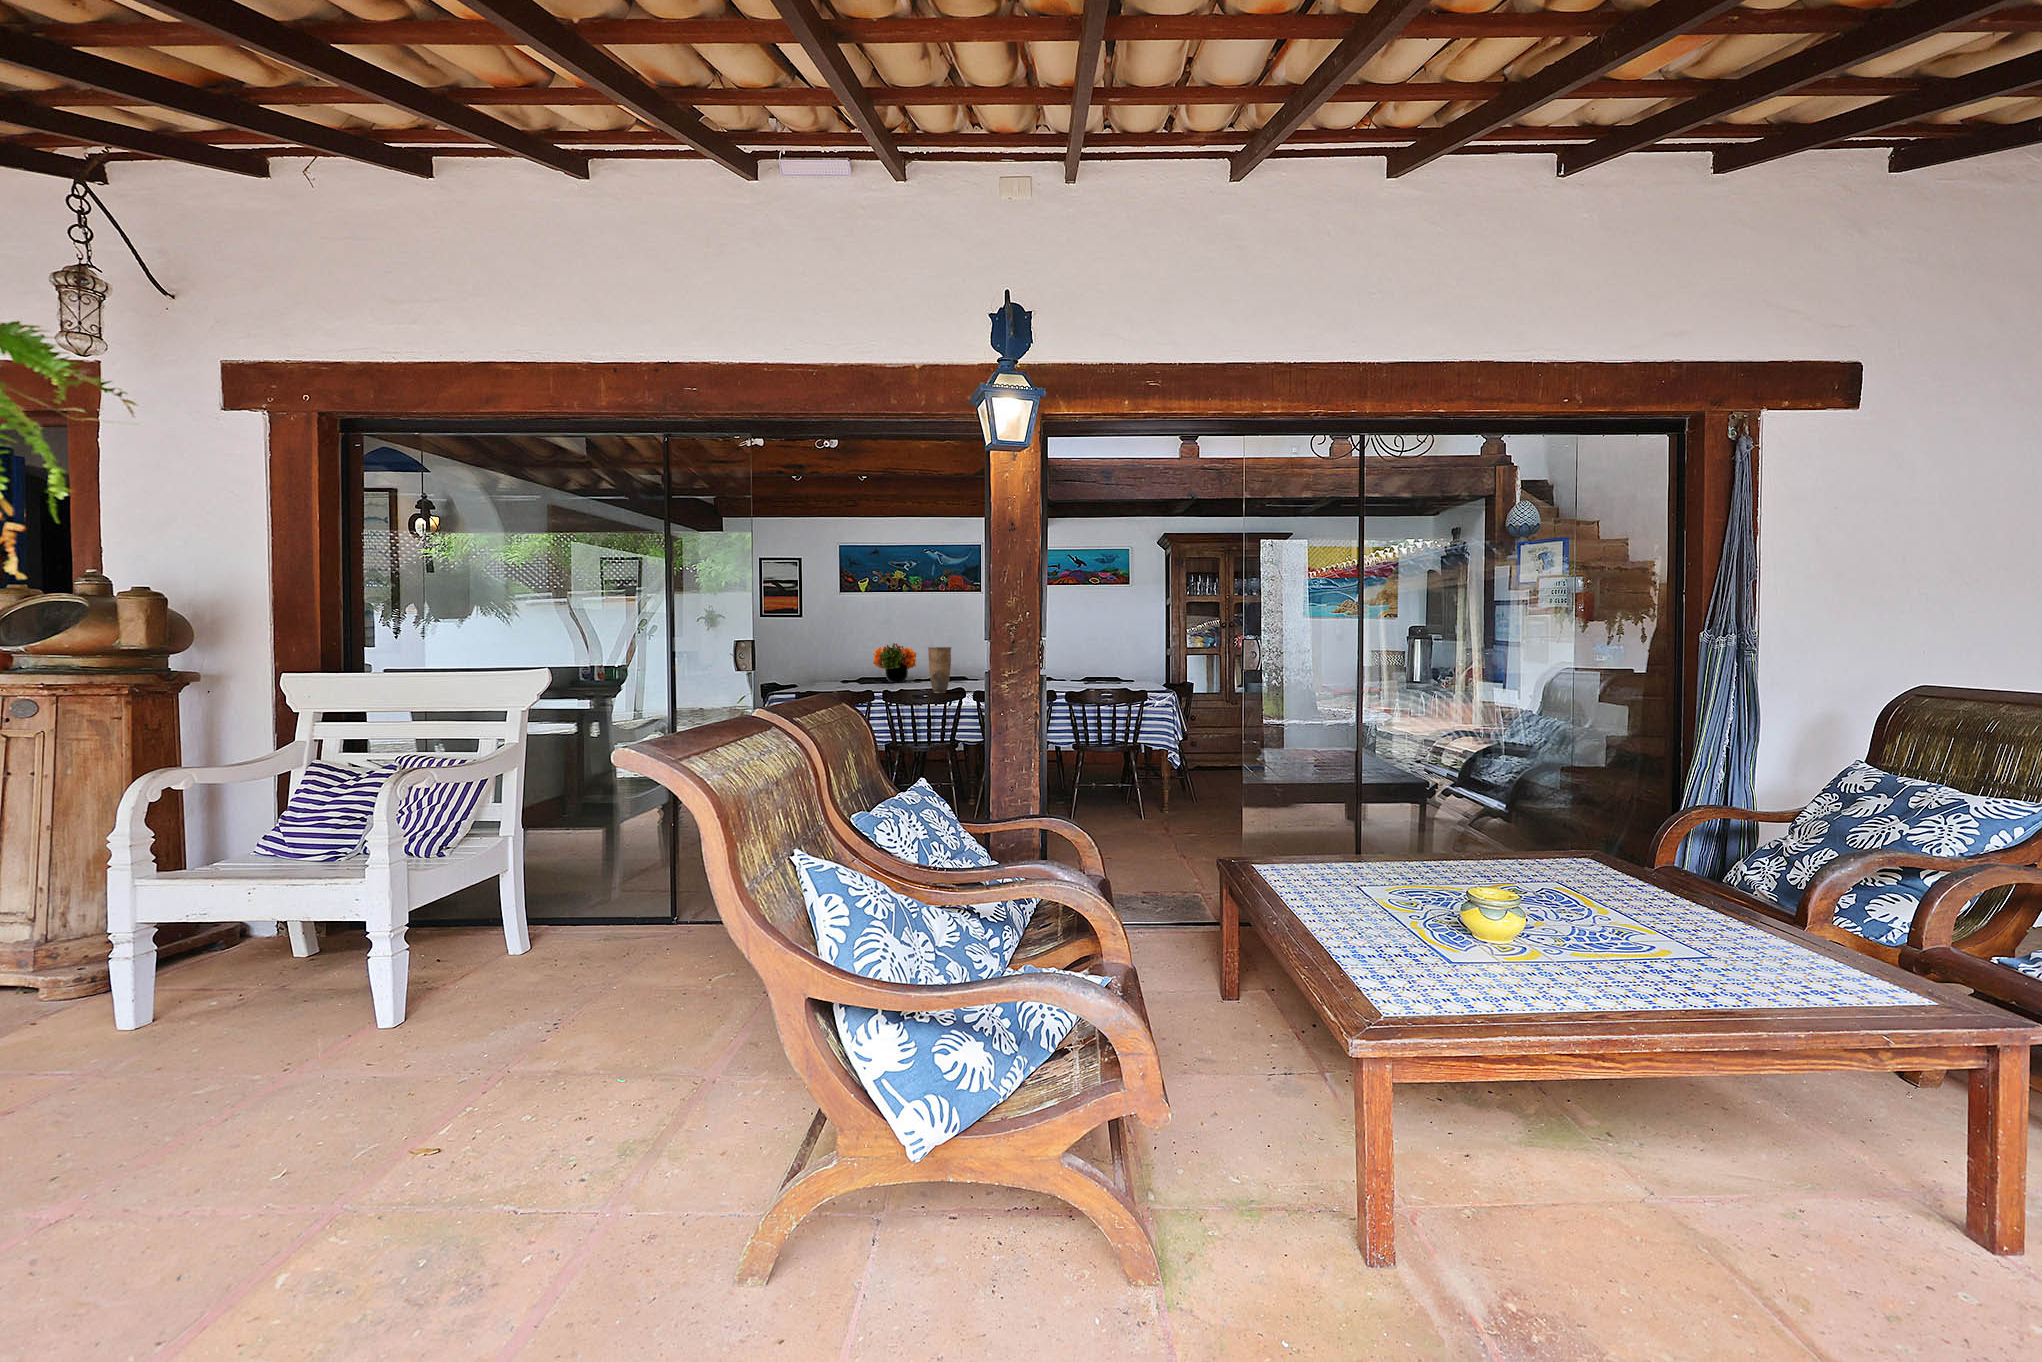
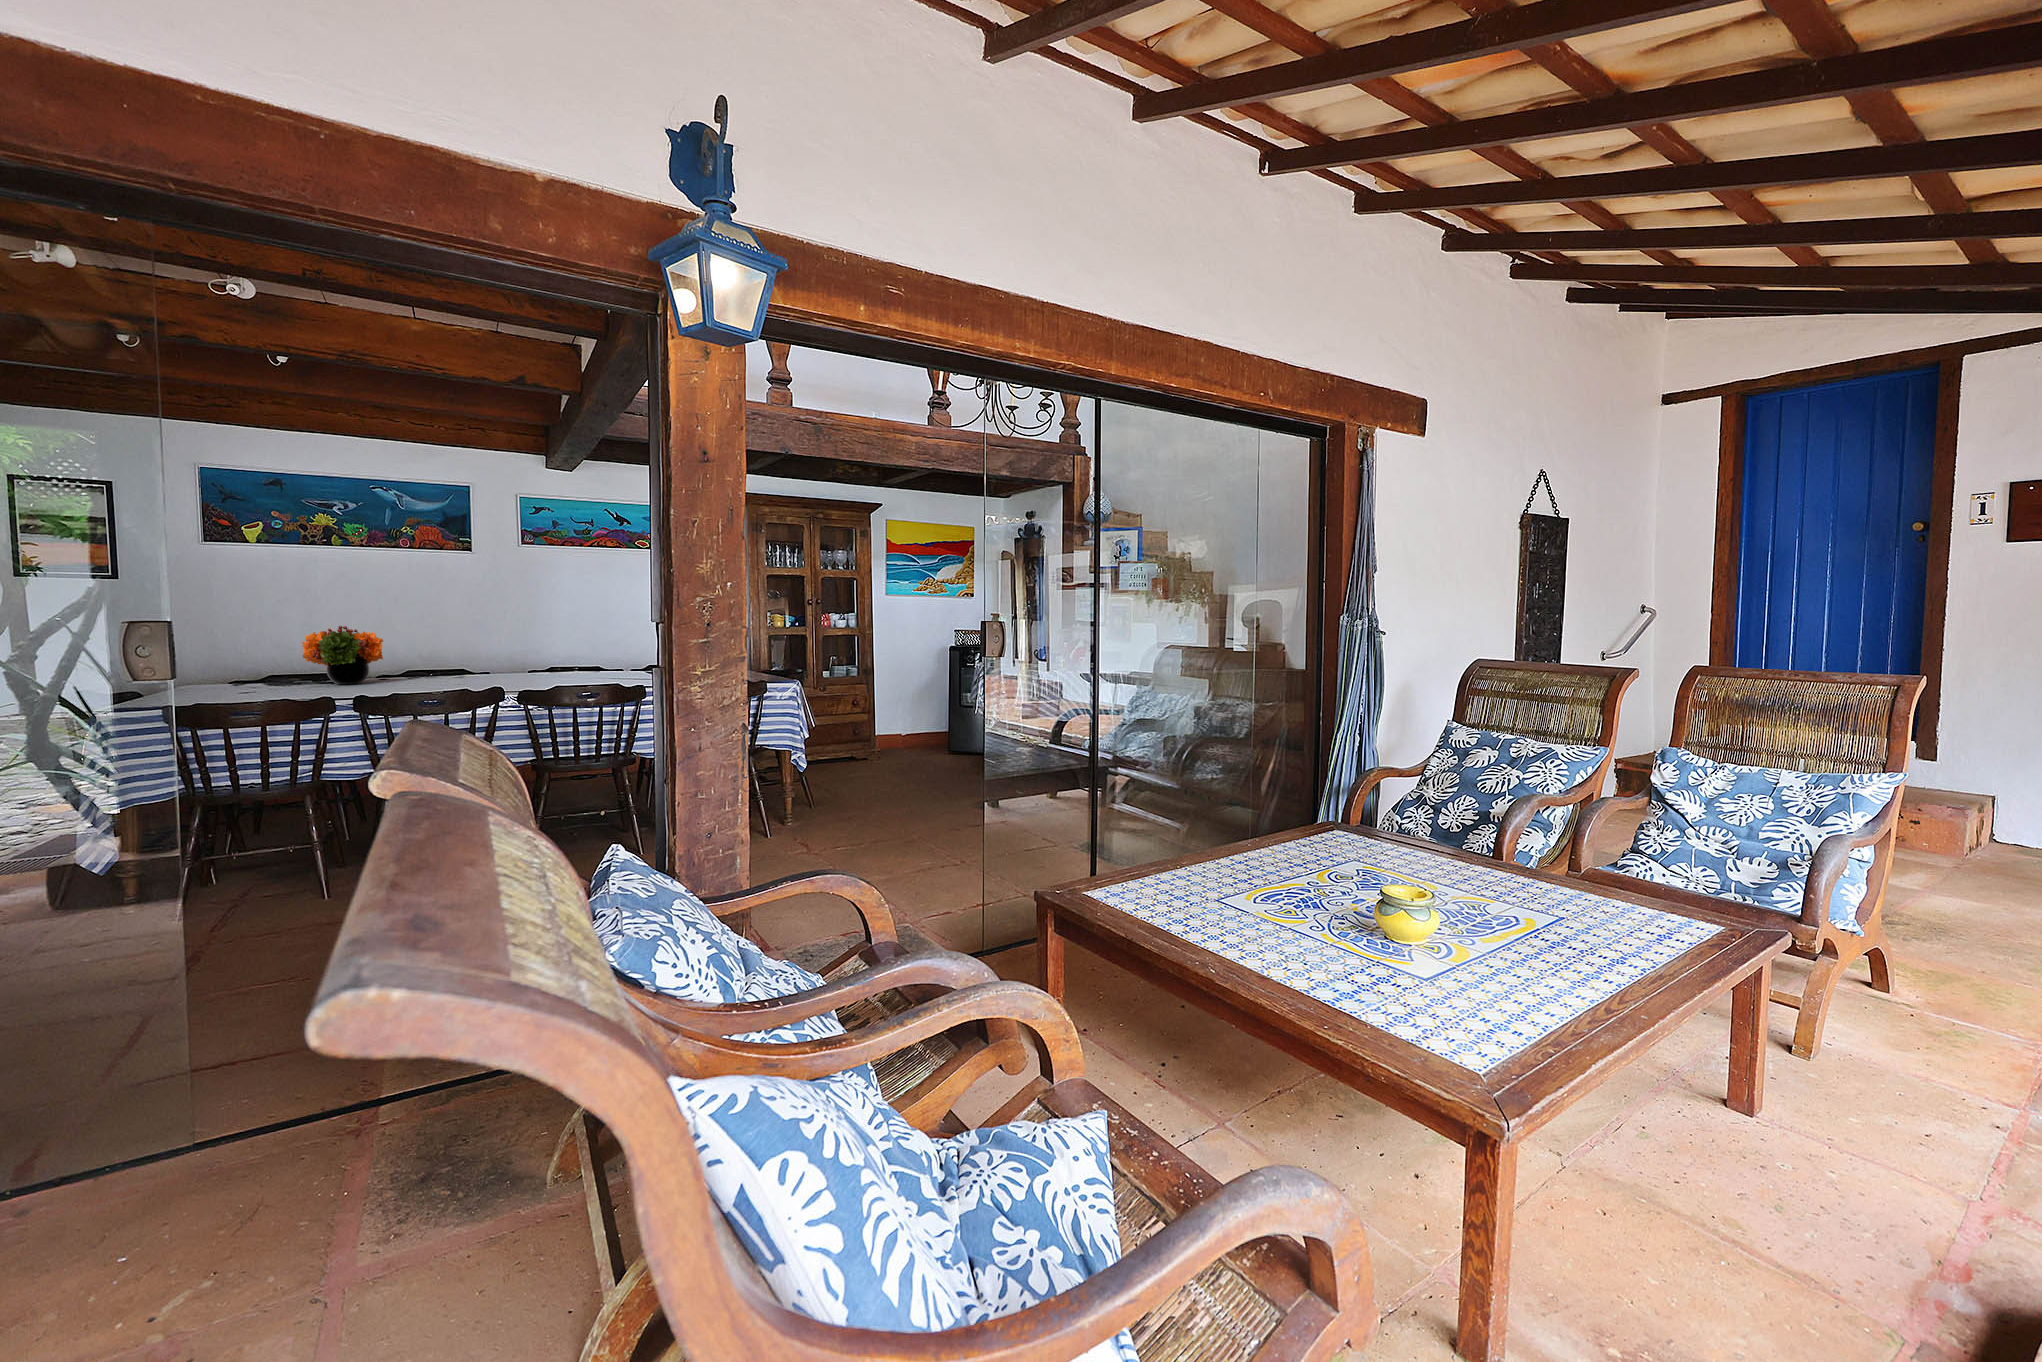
vase: present [928,647,951,693] -> none [432,632,474,700]

